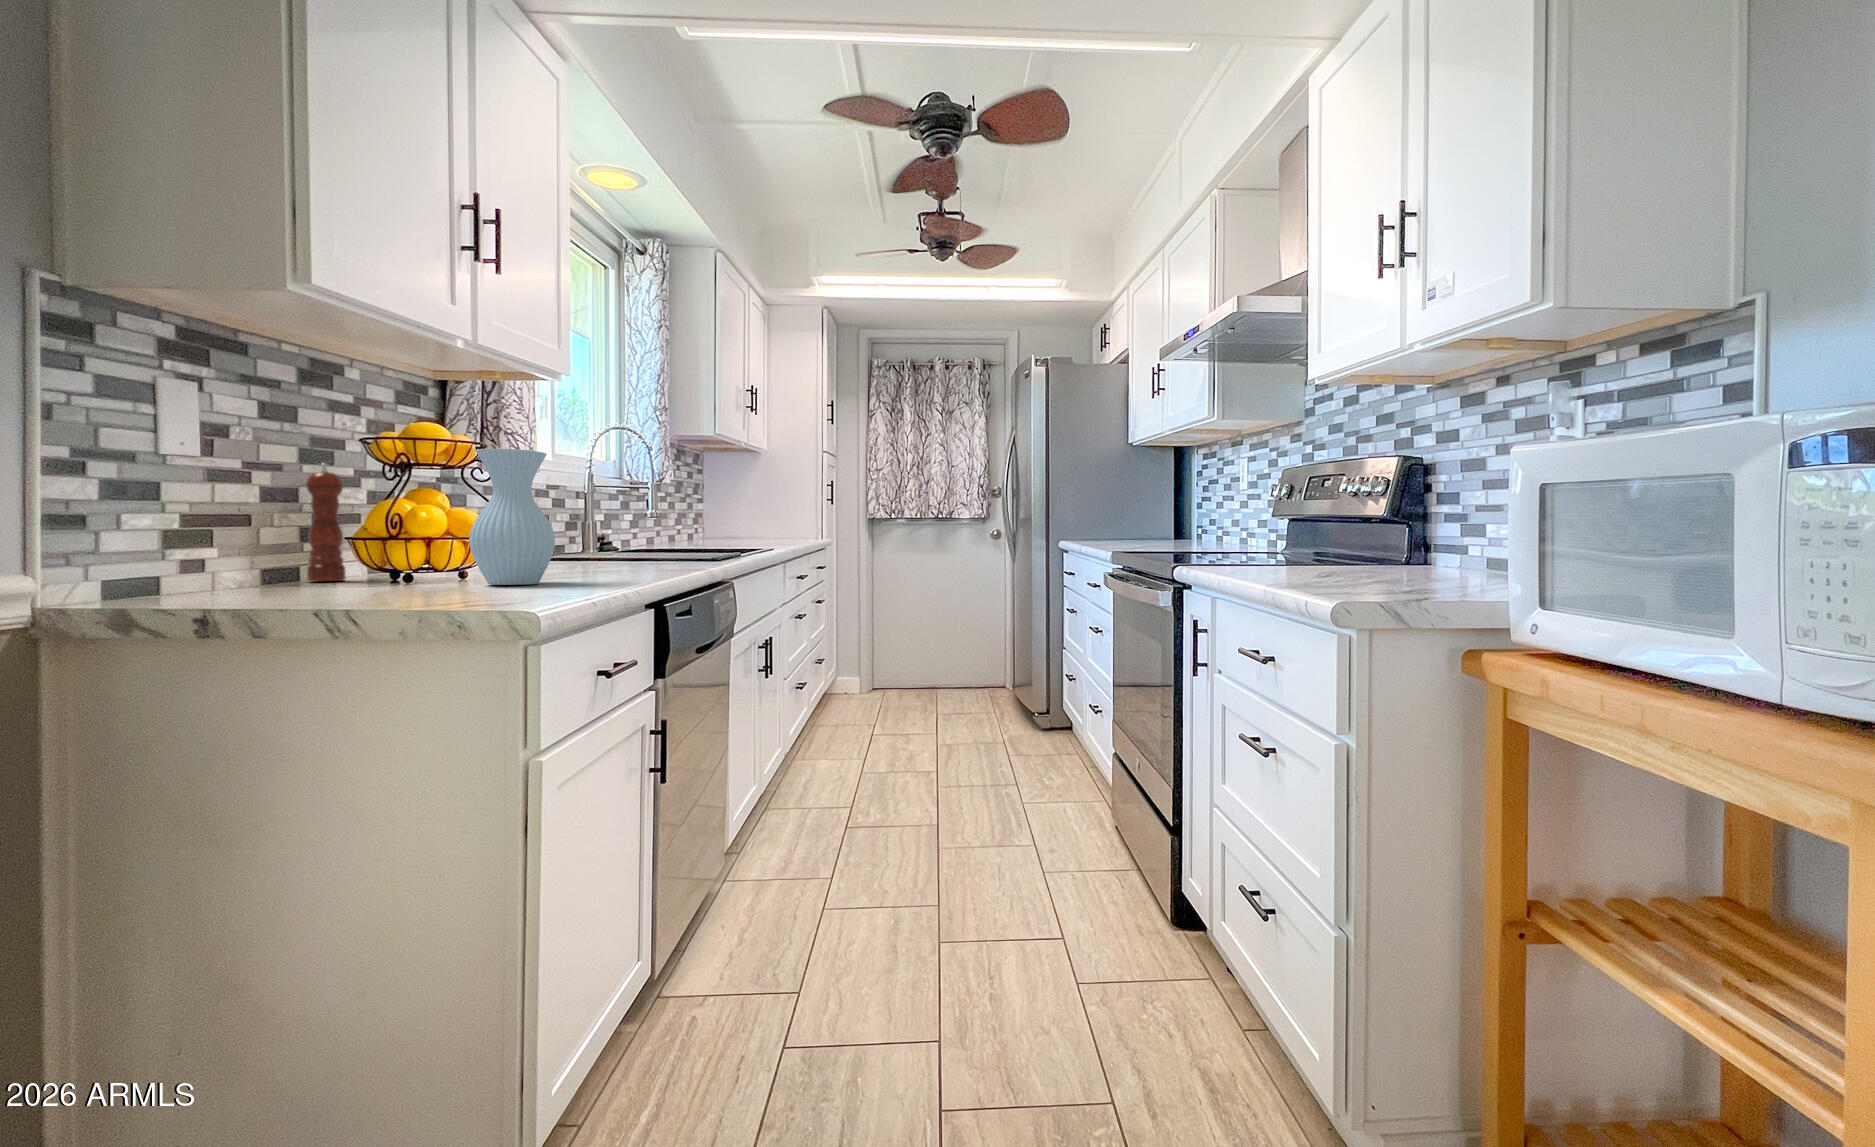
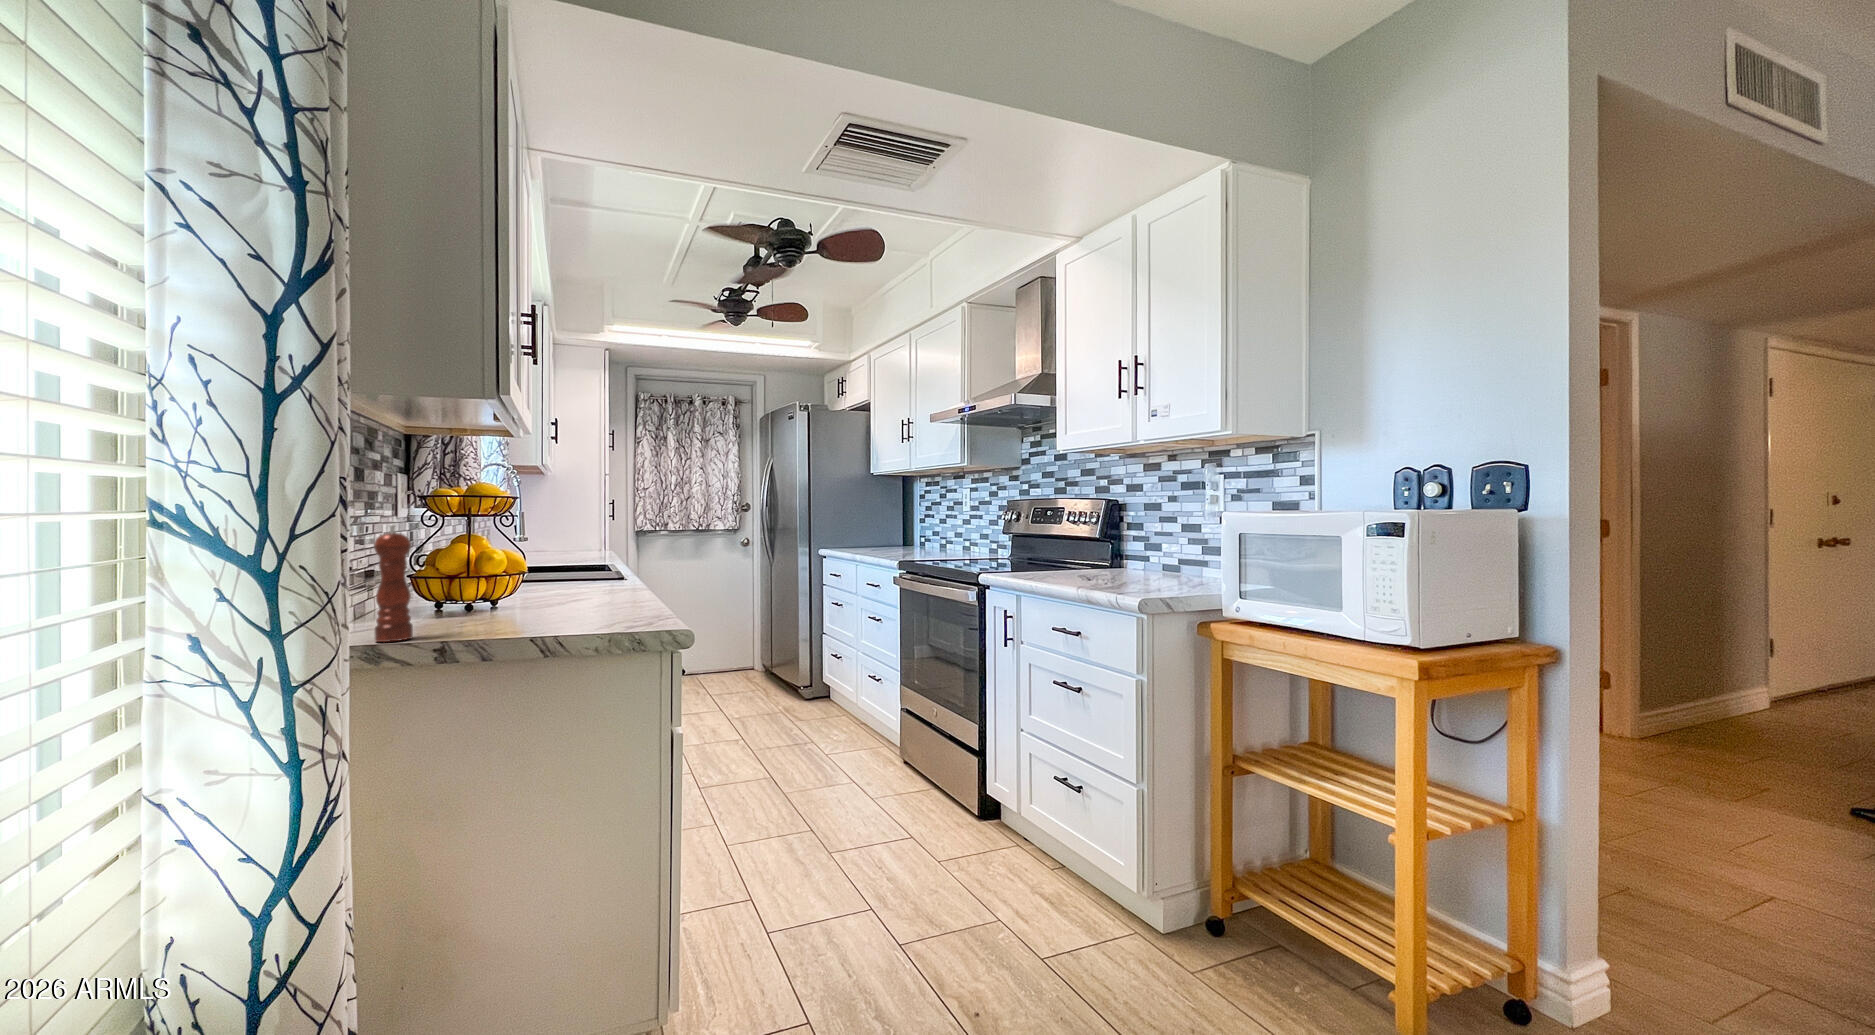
vase: present [469,449,555,585] -> none [575,511,647,628]

